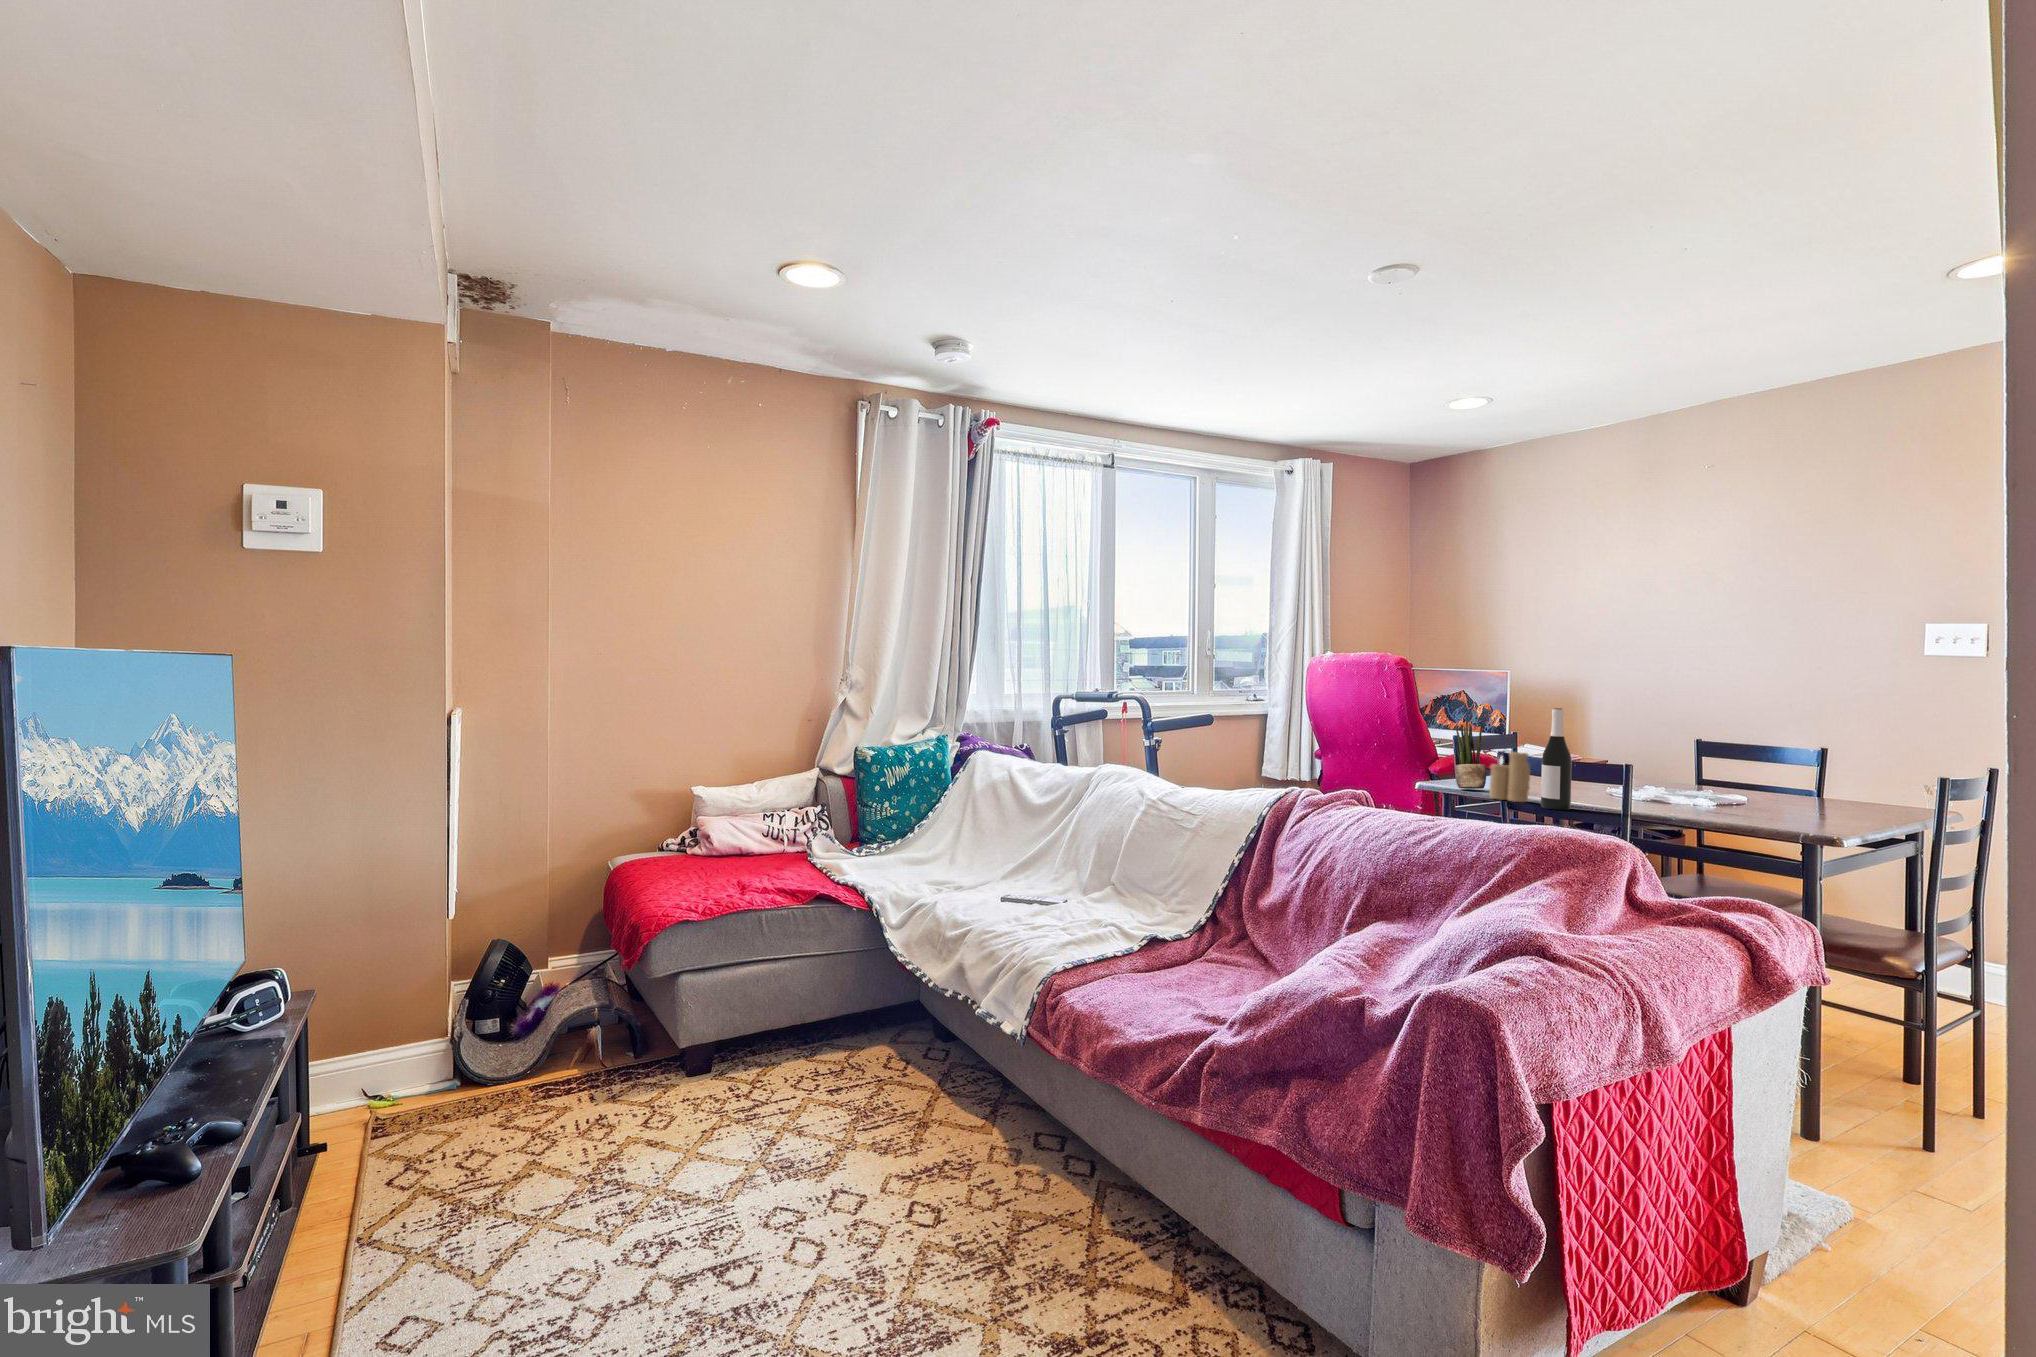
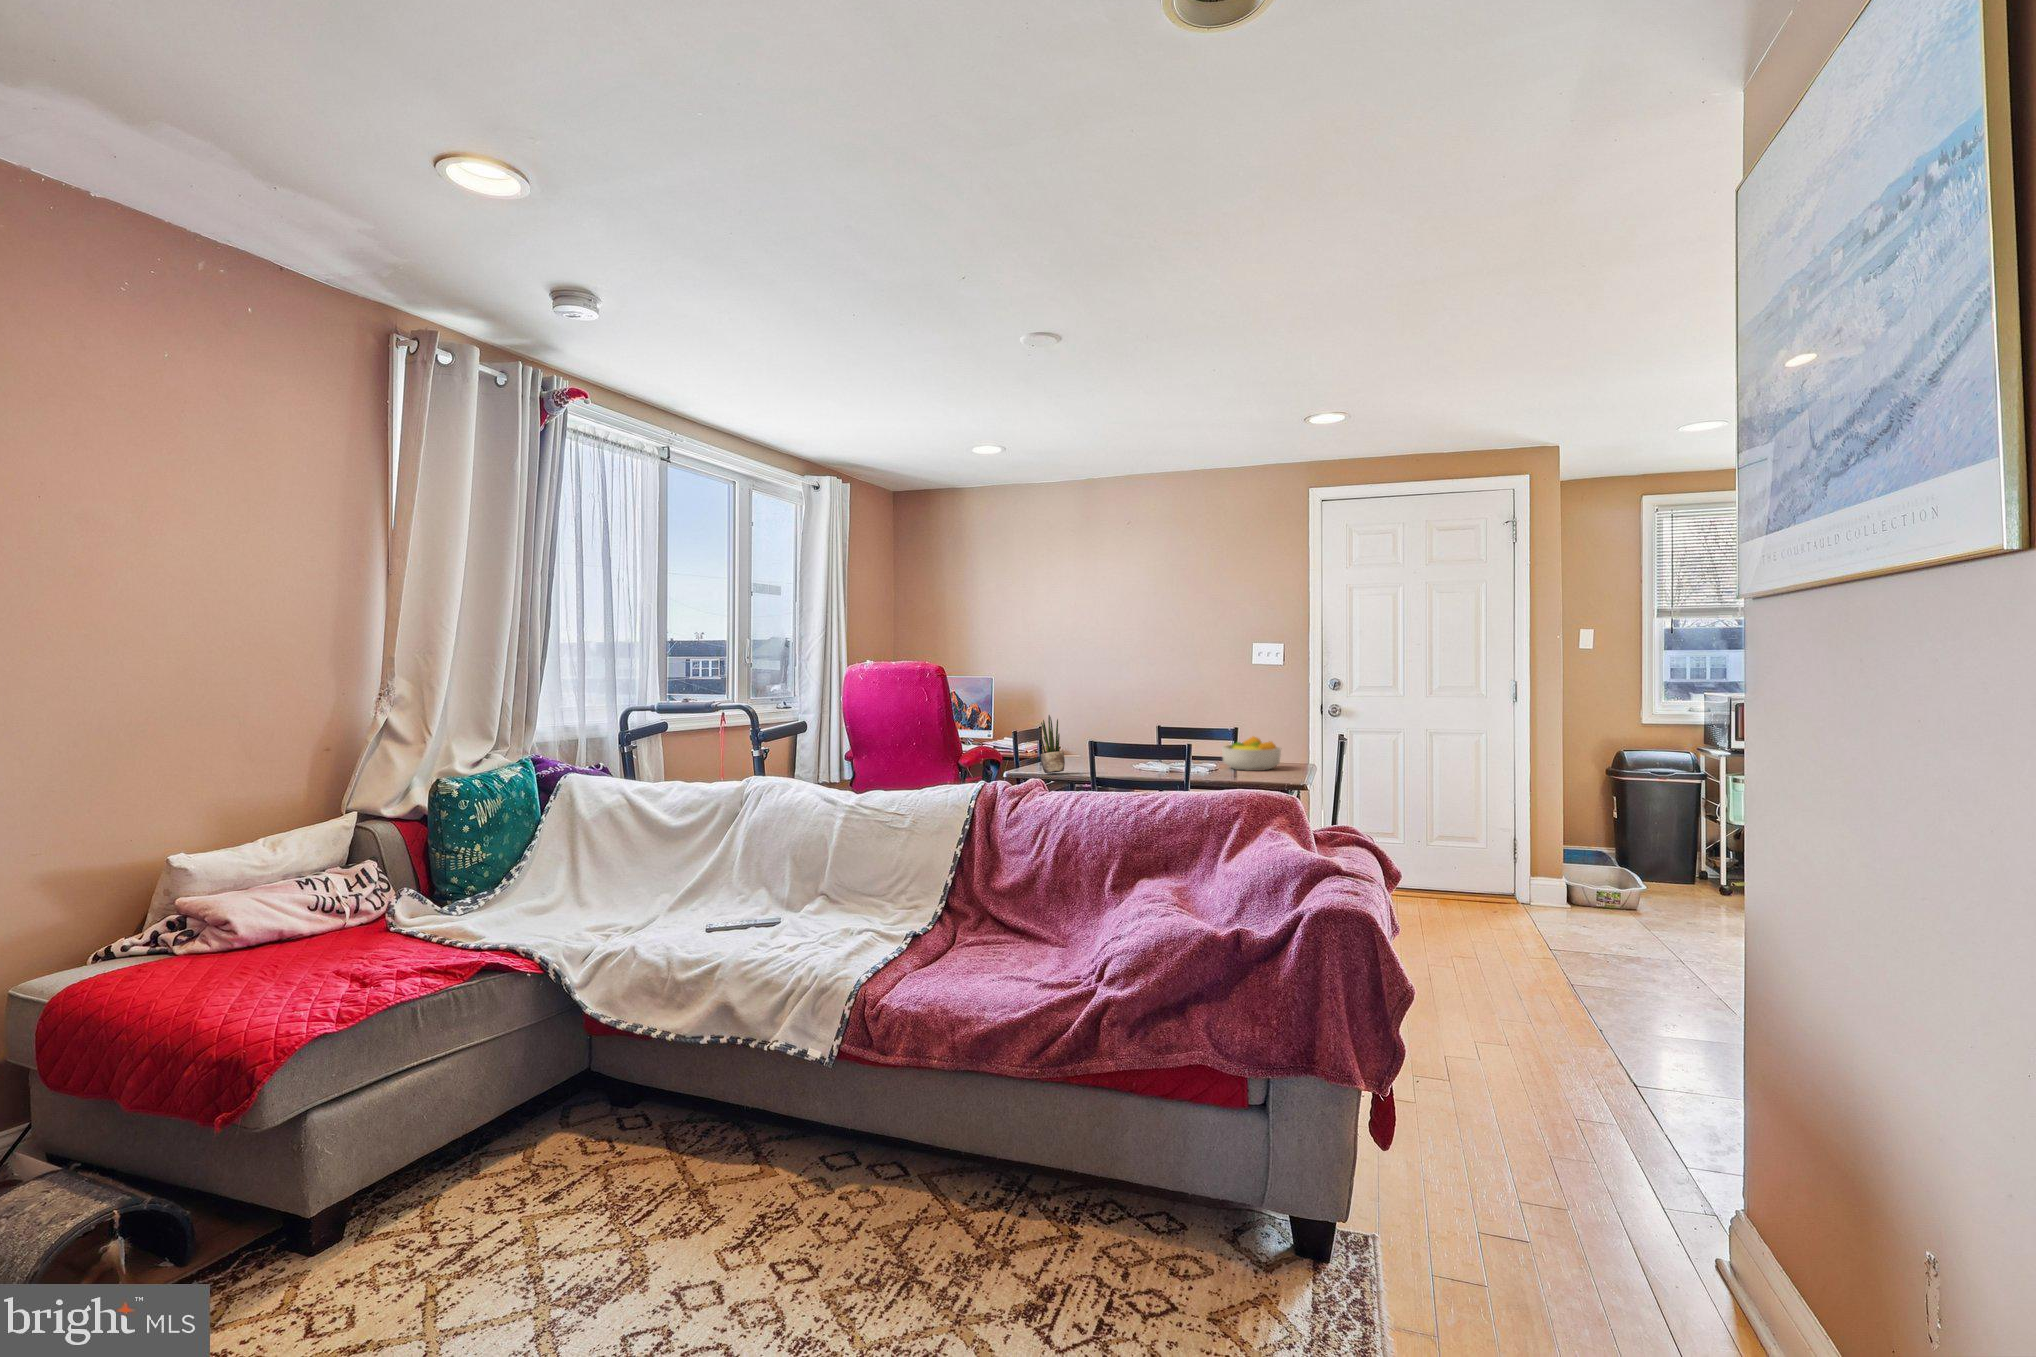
wine bottle: present [1541,708,1572,810] -> none [1131,702,1151,781]
candle: present [1489,746,1530,802] -> none [1083,733,1115,779]
fruit bowl: none [1747,764,1853,815] -> present [1222,736,1281,771]

